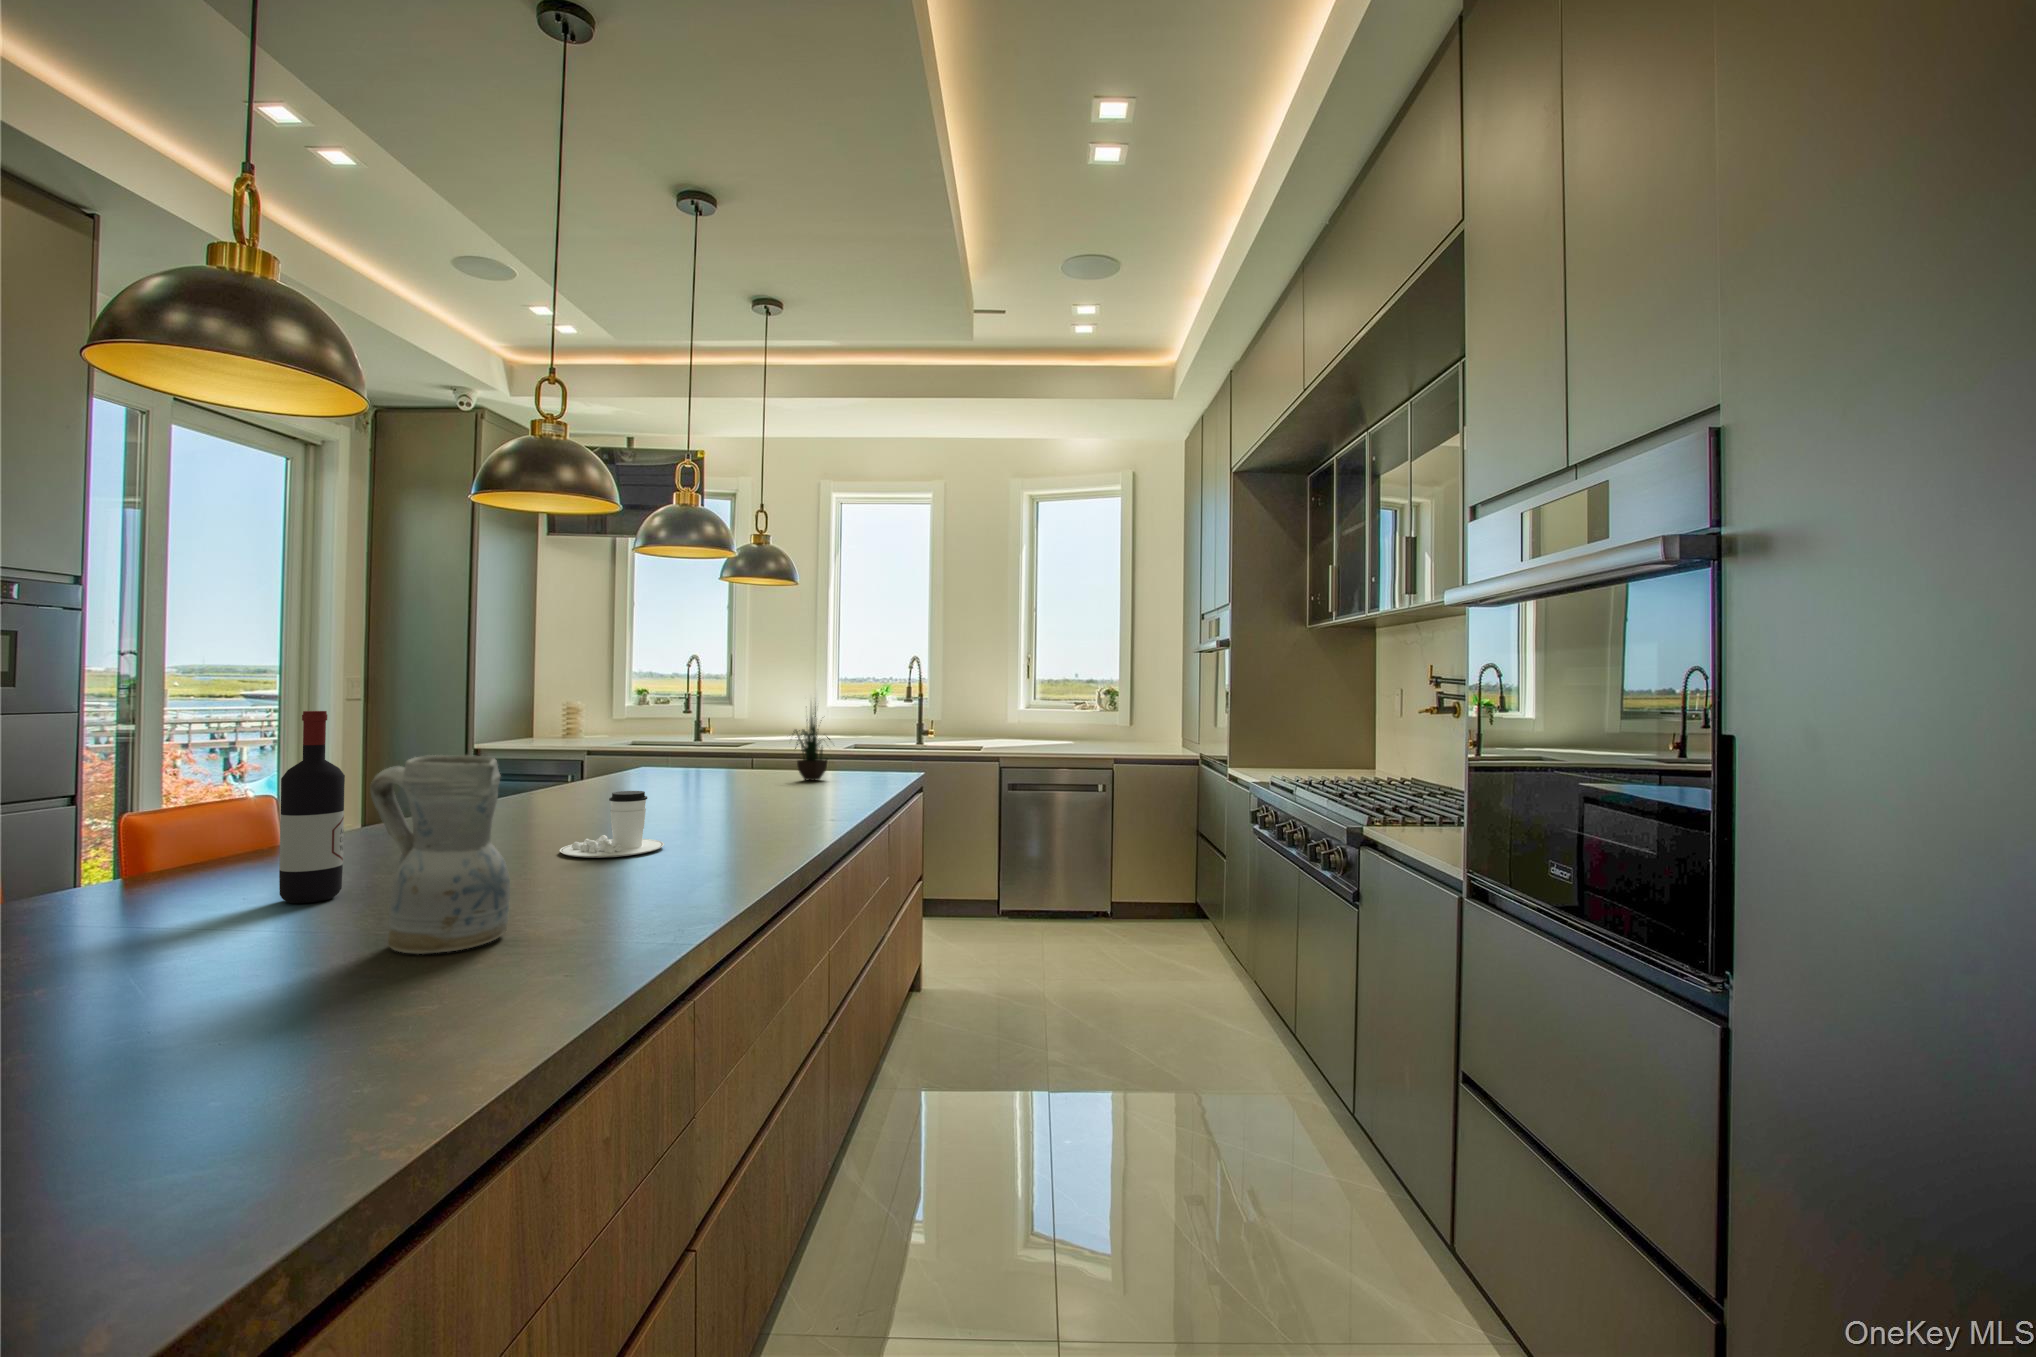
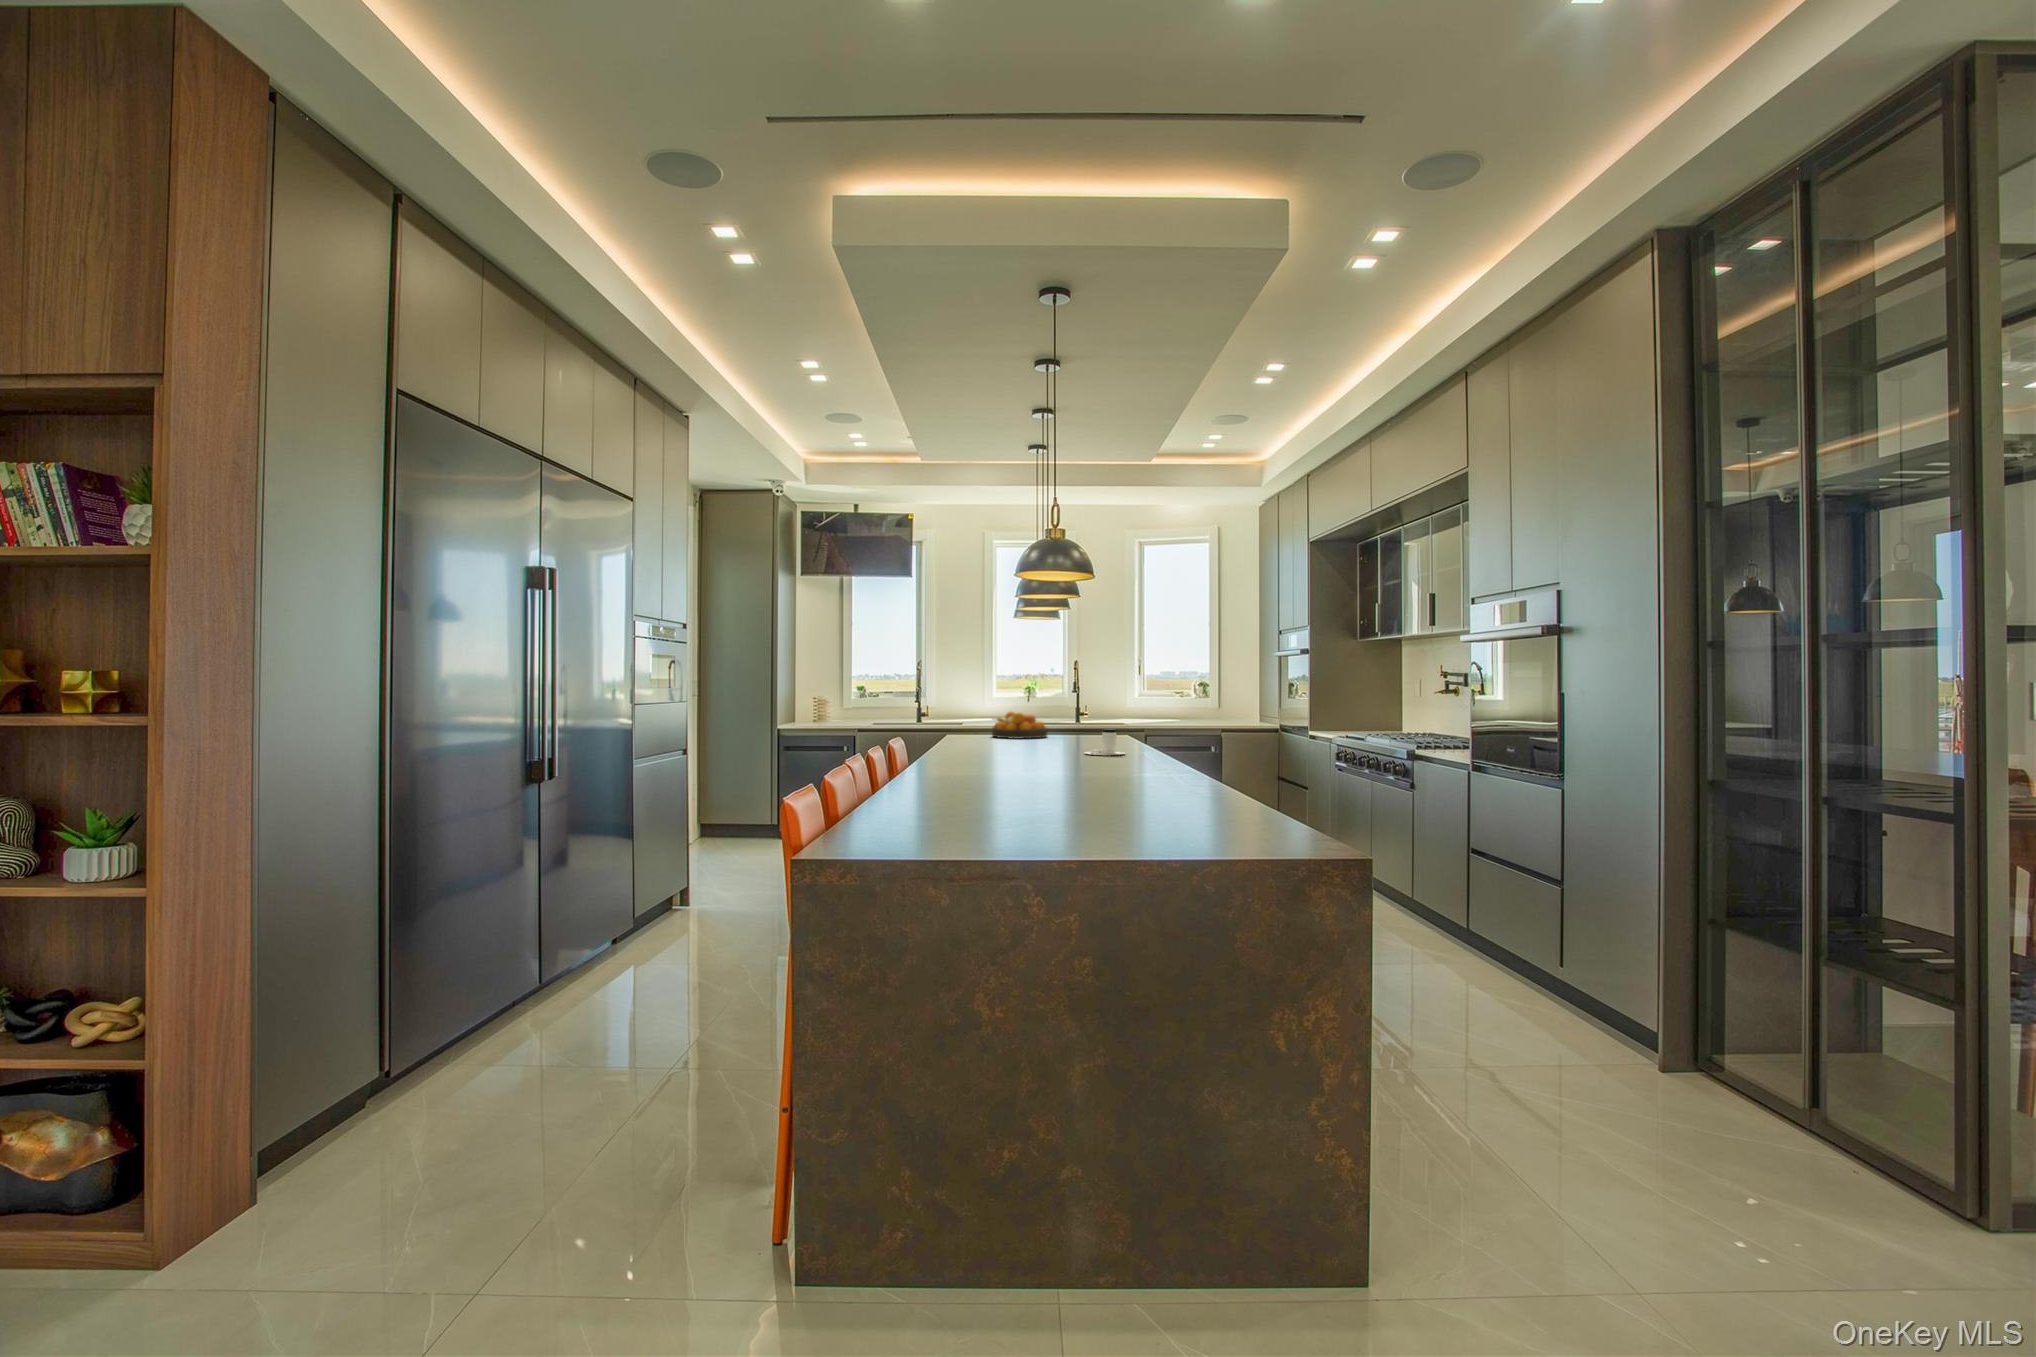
potted plant: present [793,706,830,781] -> none [1070,681,1100,737]
wine bottle: present [279,711,345,903] -> none [1046,692,1065,763]
fruit bowl: none [646,735,747,784] -> present [992,712,1047,739]
ceramic pitcher: present [370,755,510,954] -> none [1125,705,1167,768]

